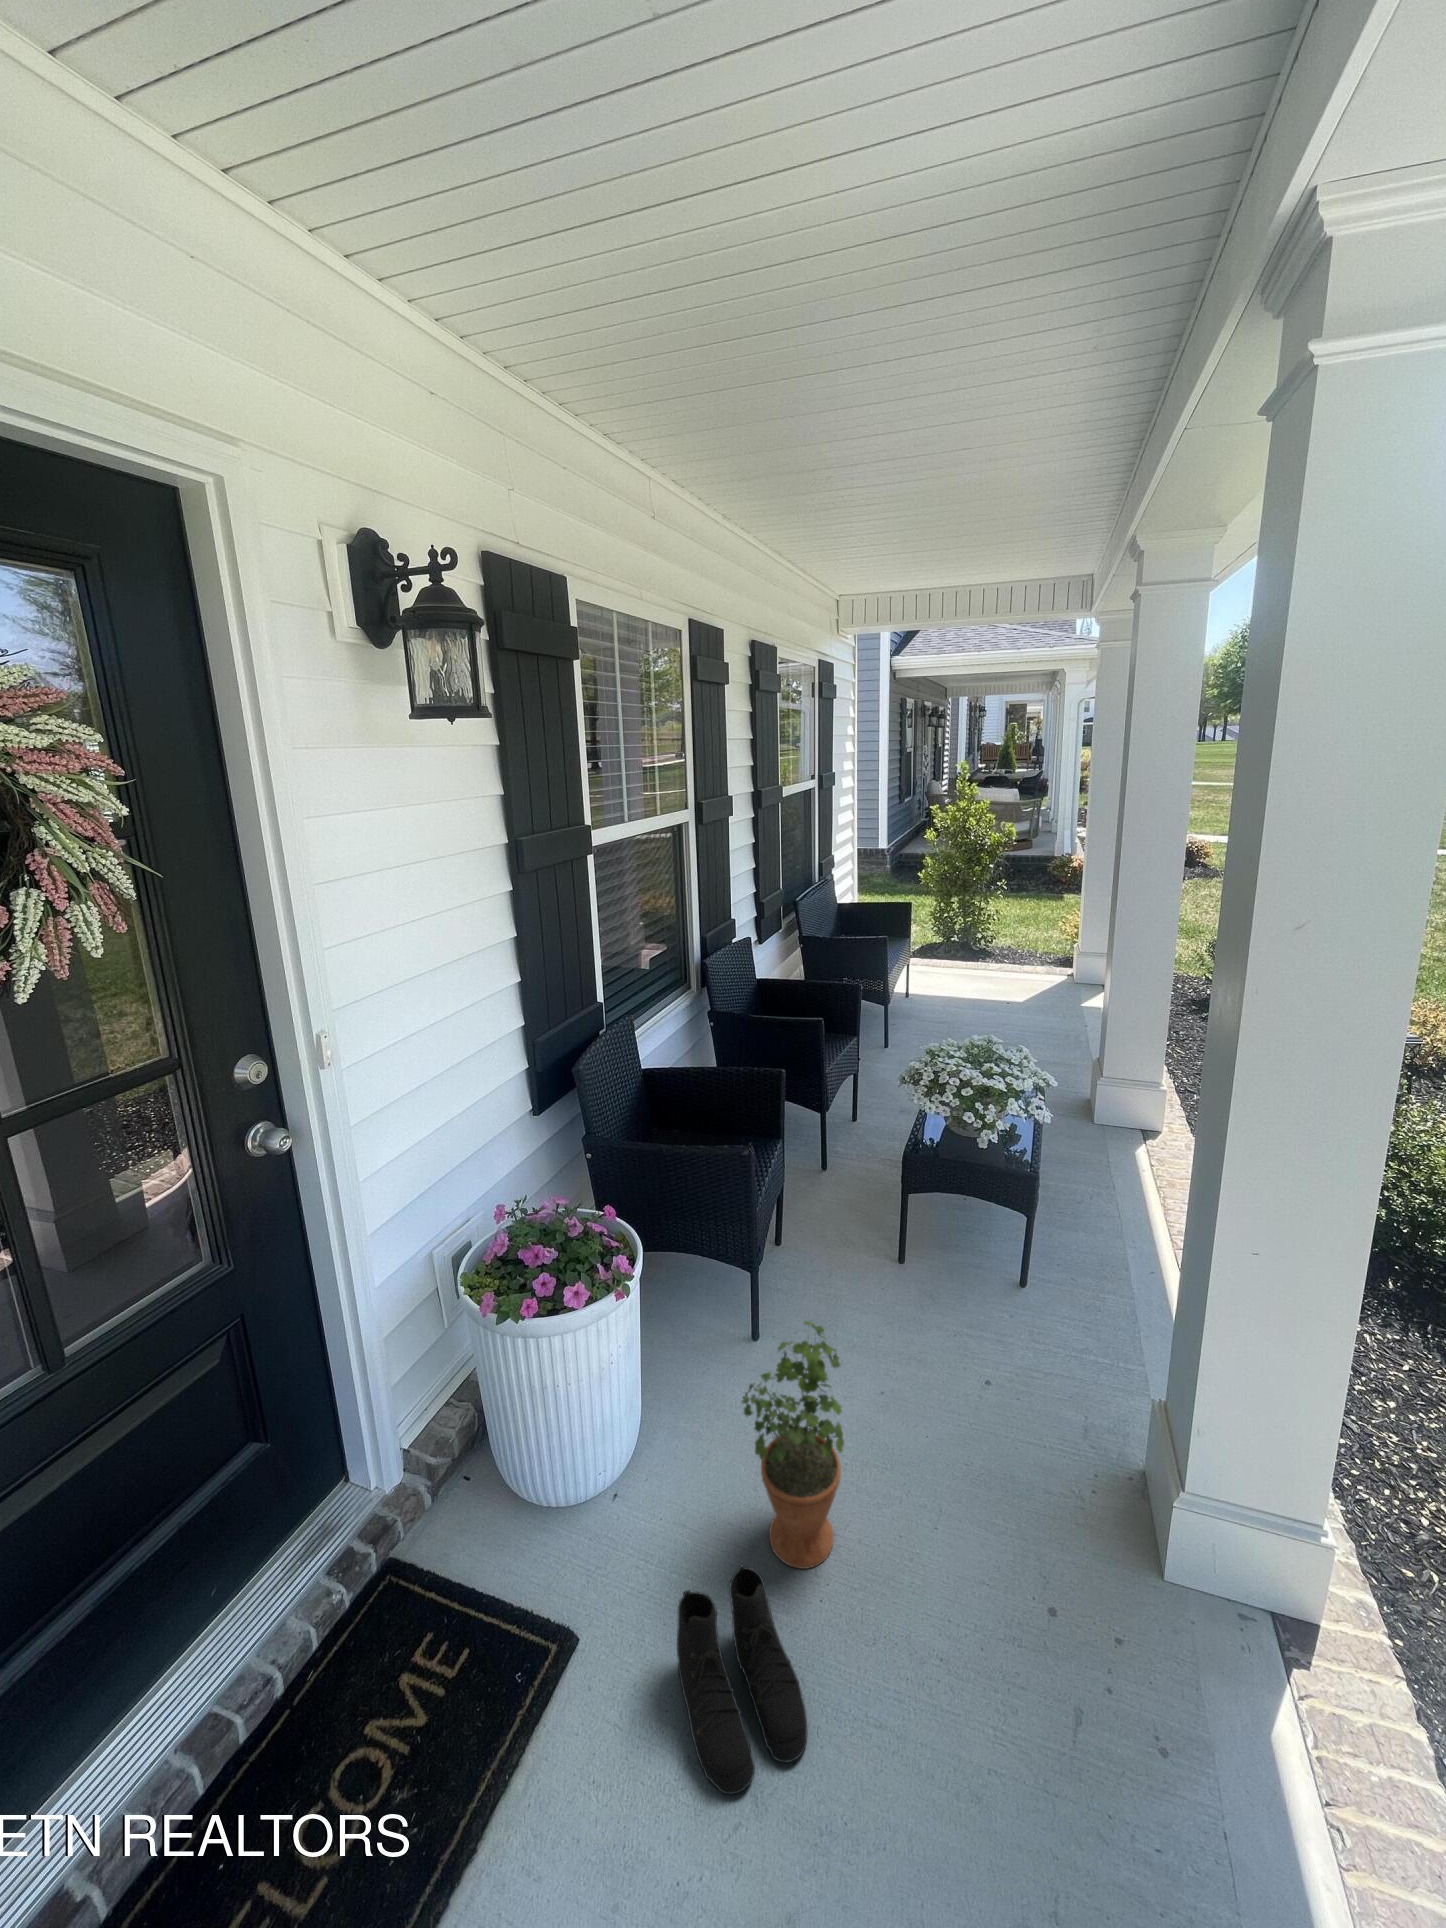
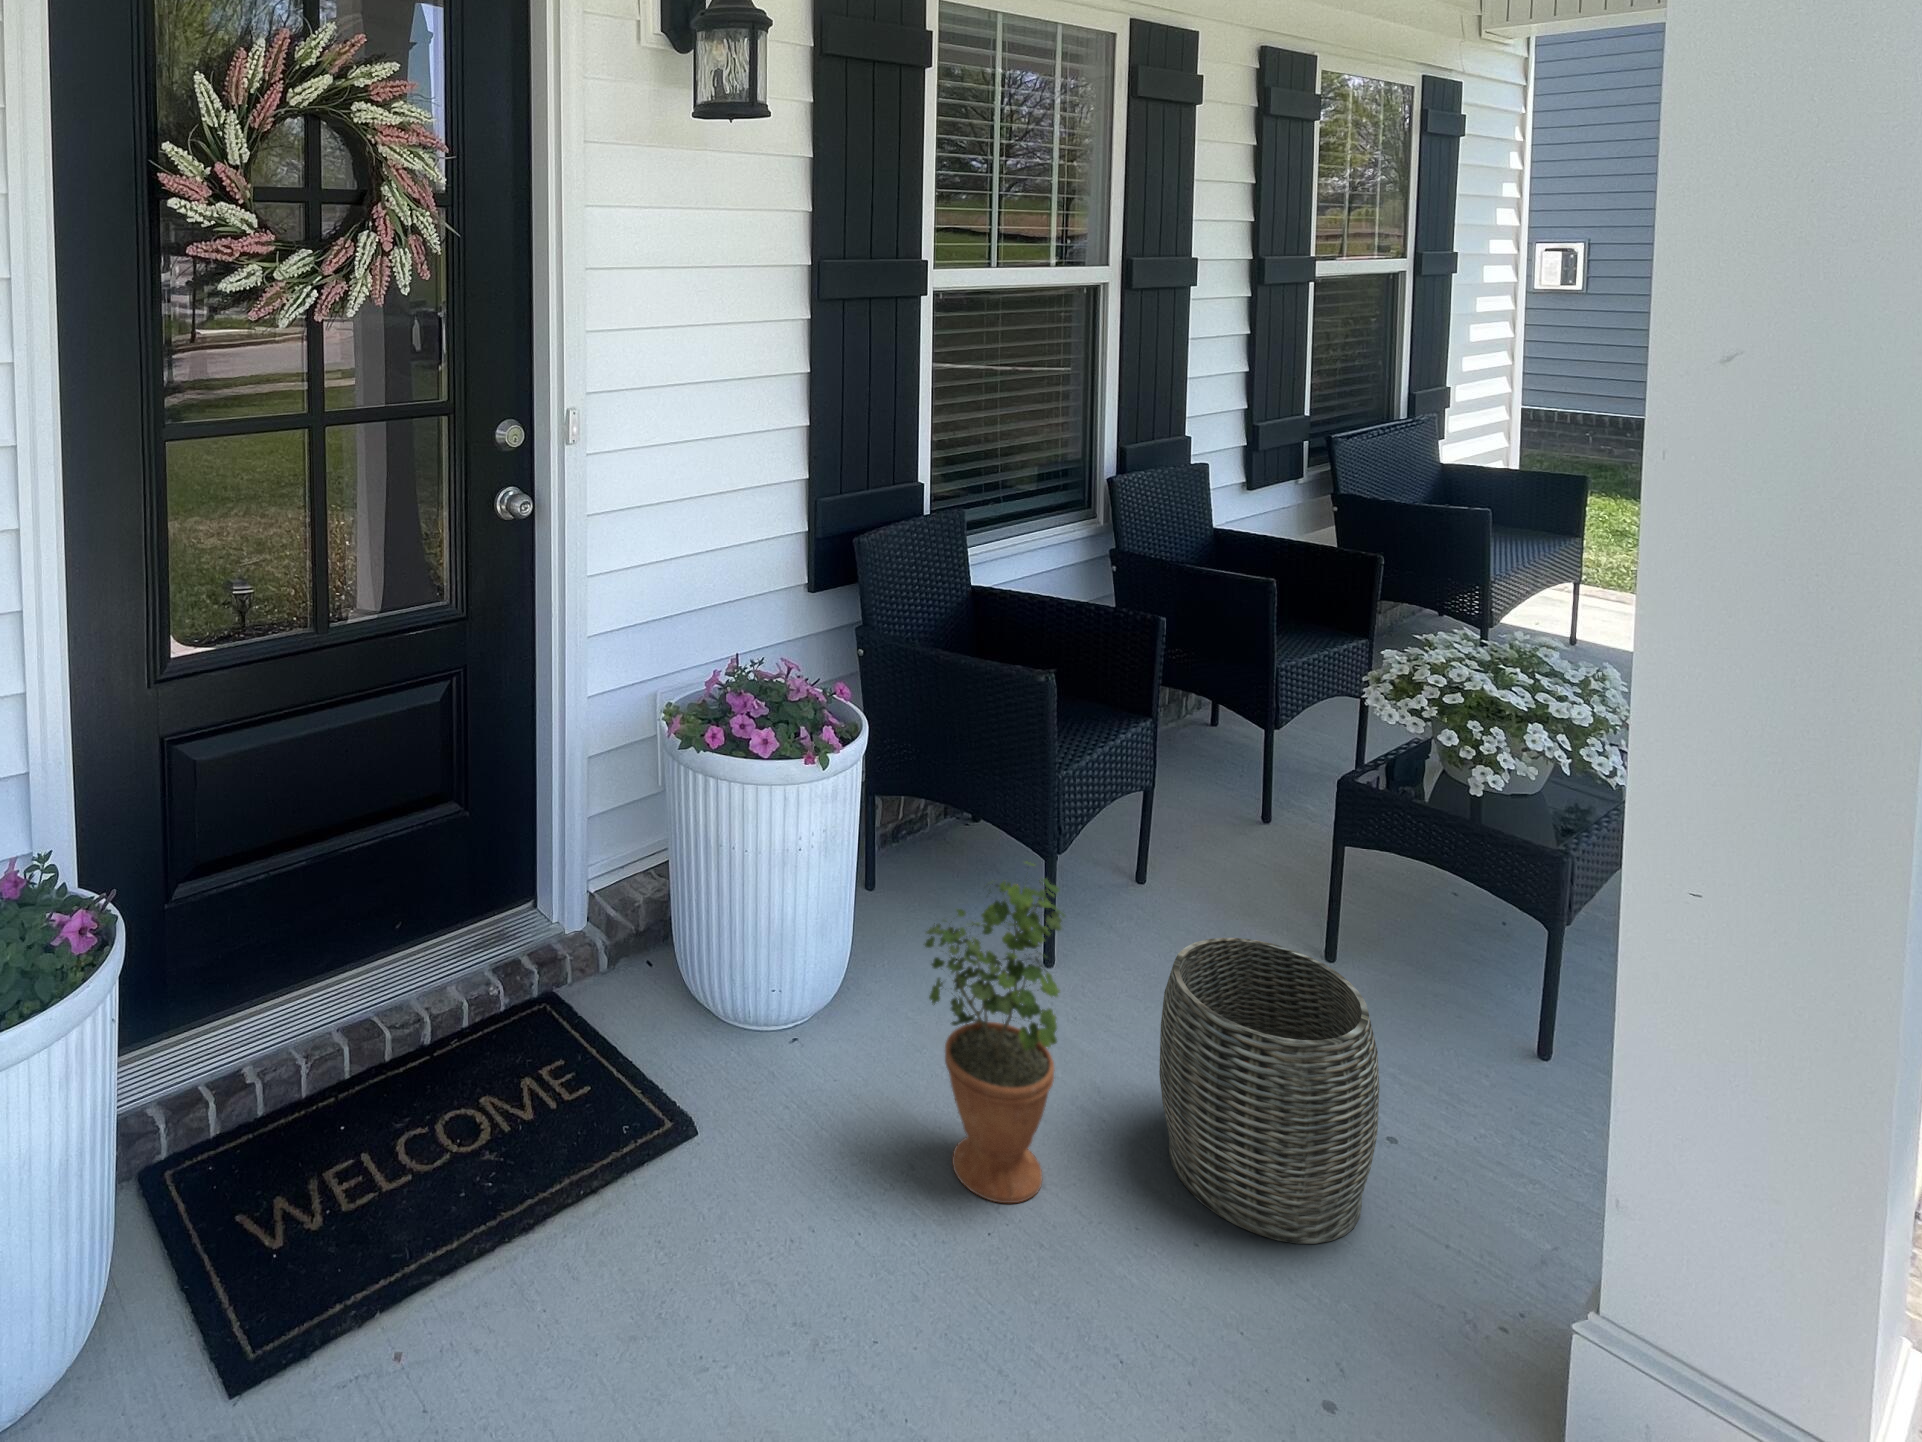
woven basket: none [877,1297,1011,1496] -> present [1159,938,1379,1244]
boots: present [677,1565,807,1794] -> none [770,1105,910,1335]

